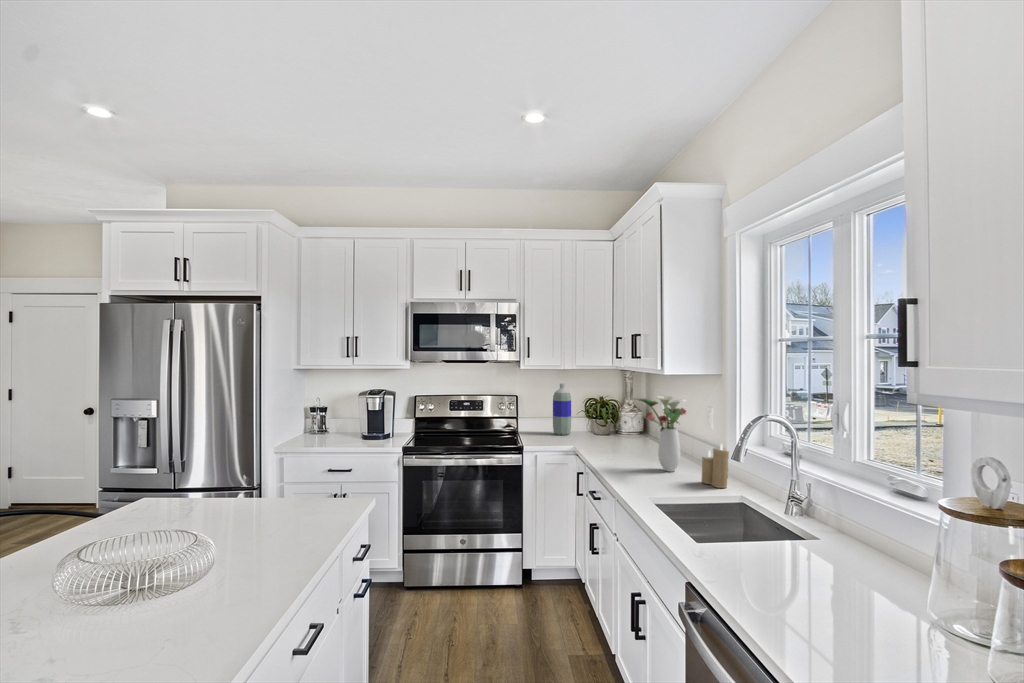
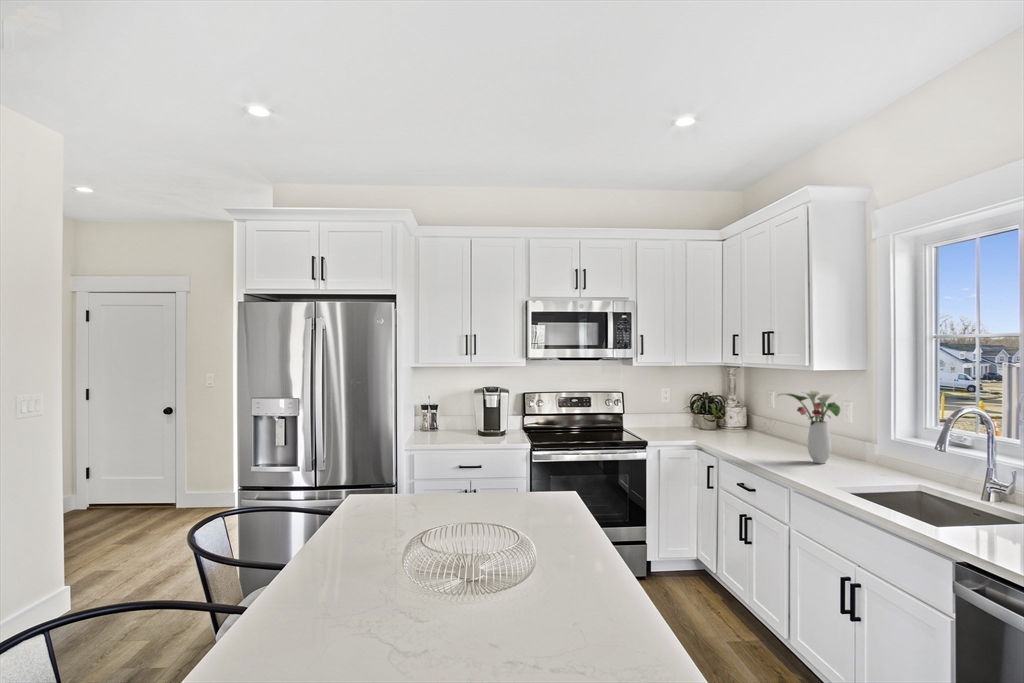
bottle: present [553,383,571,435] -> none [659,380,678,431]
candle: present [702,444,729,488] -> none [865,435,897,478]

